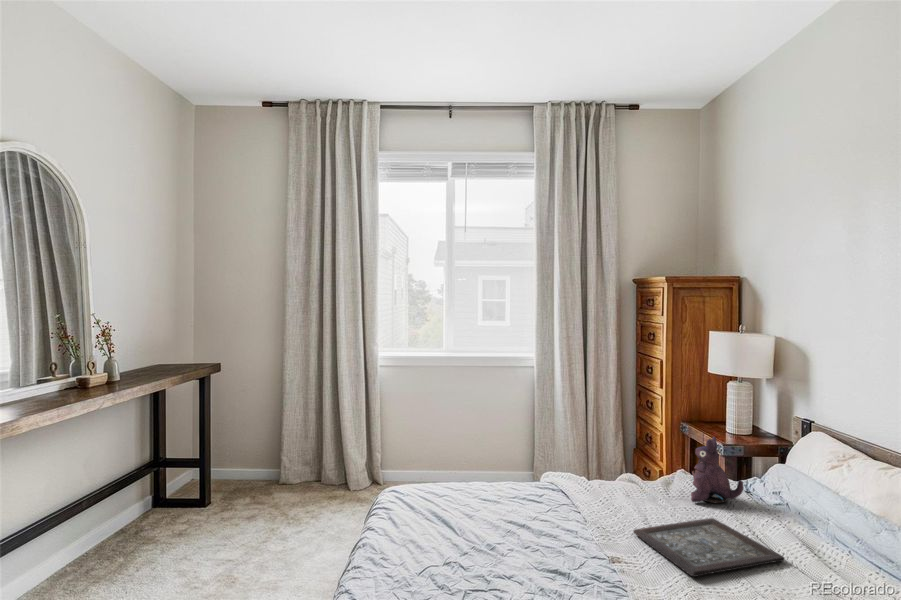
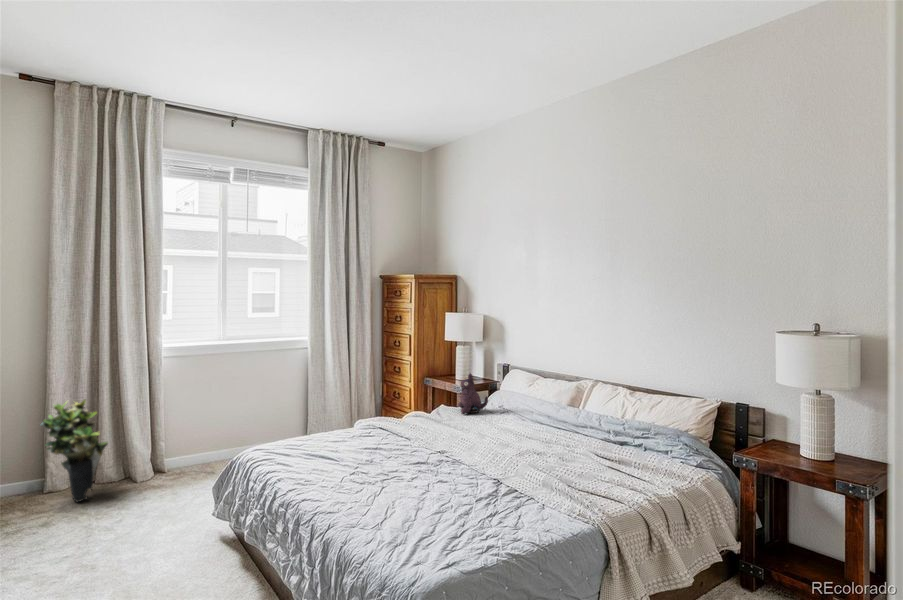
potted plant: none [268,403,322,503] -> present [41,400,108,502]
tray: present [633,518,784,577] -> none [443,418,521,440]

